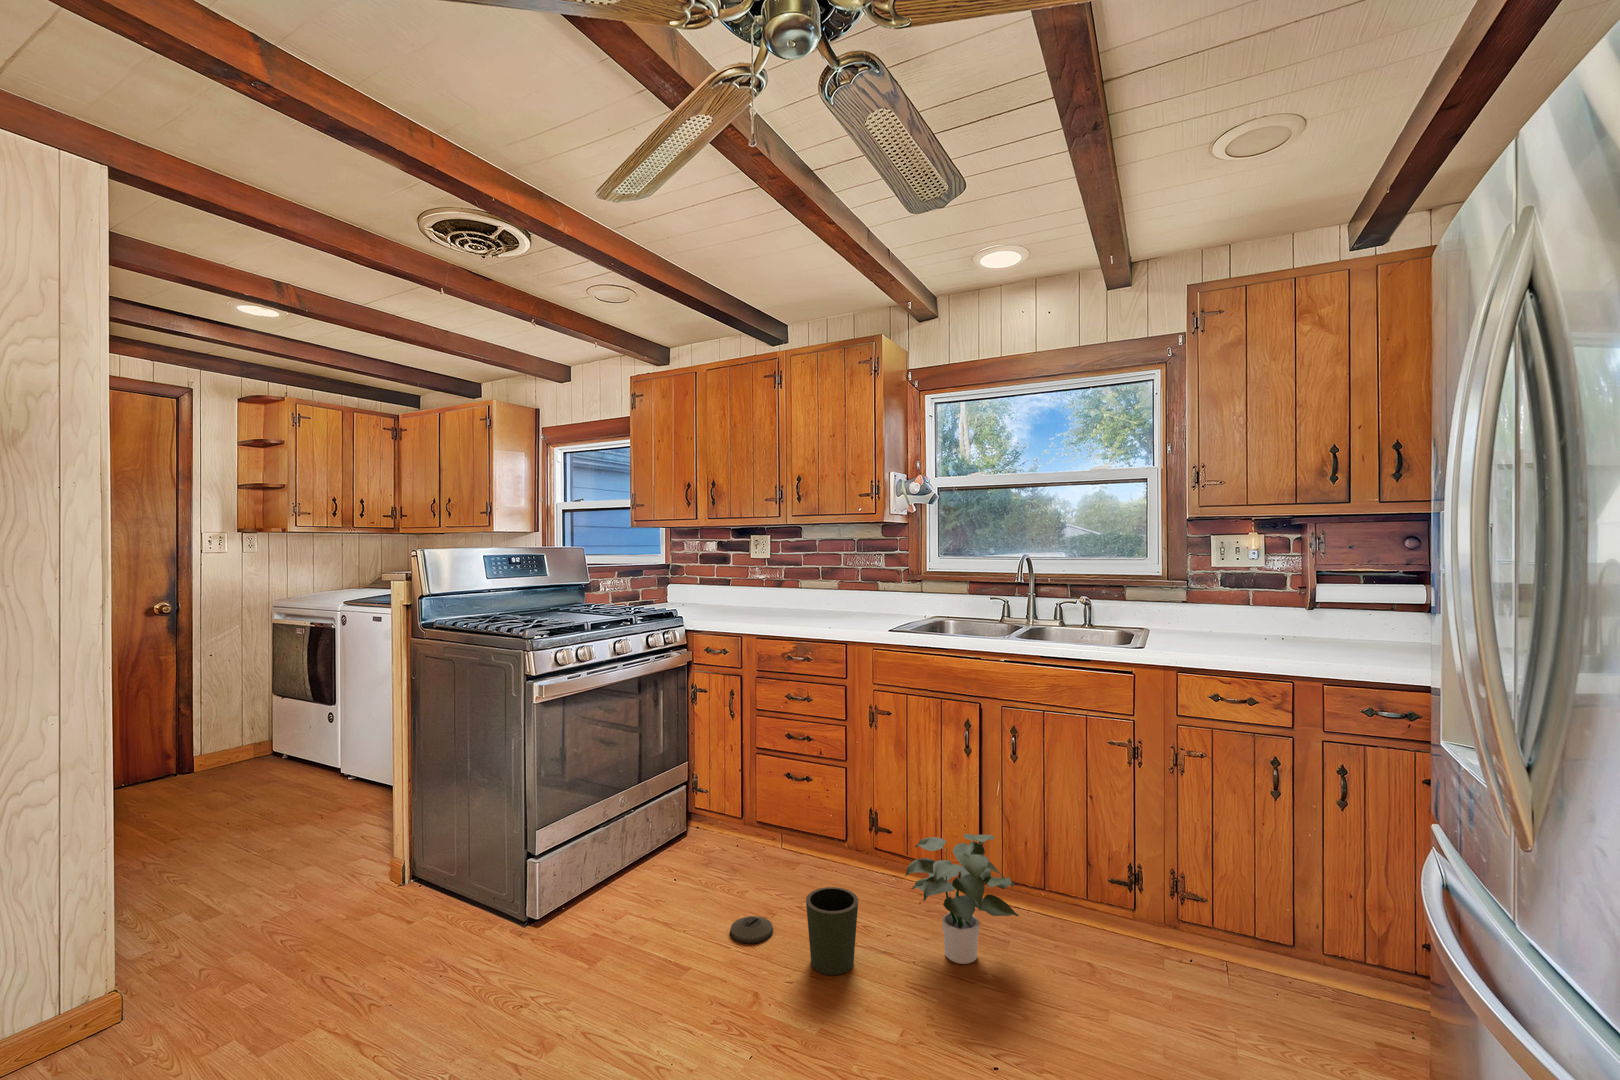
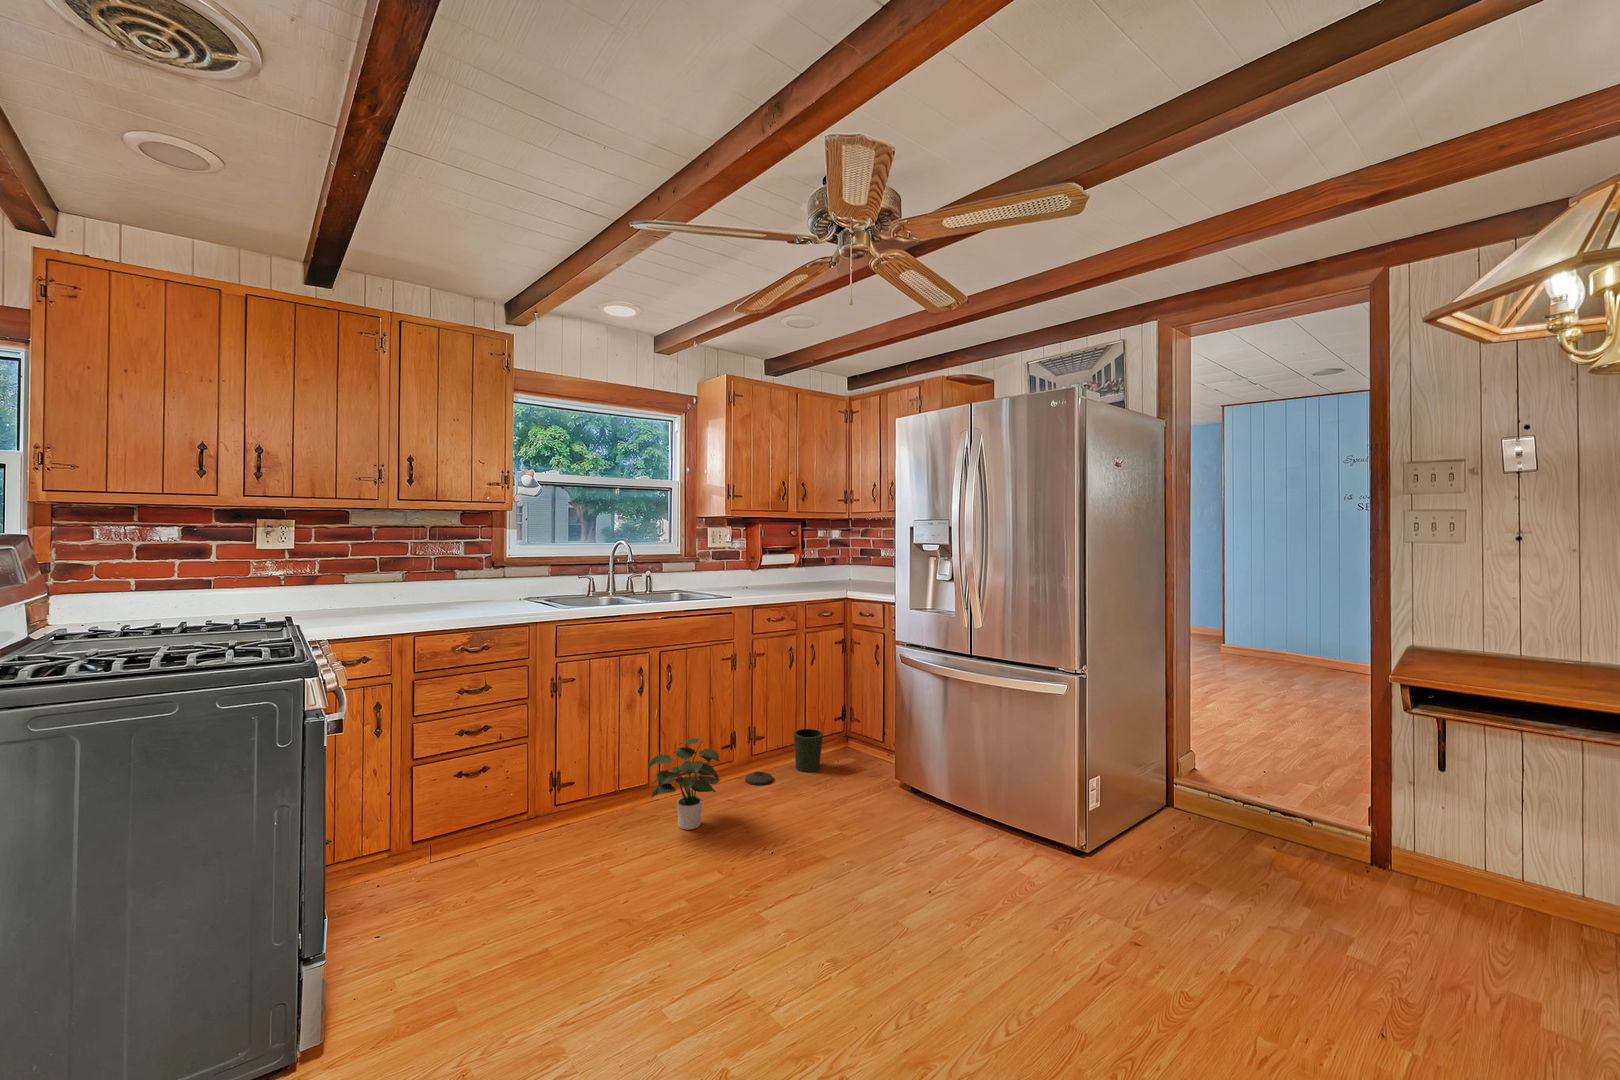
trash can: present [730,887,858,975] -> present [745,729,823,785]

